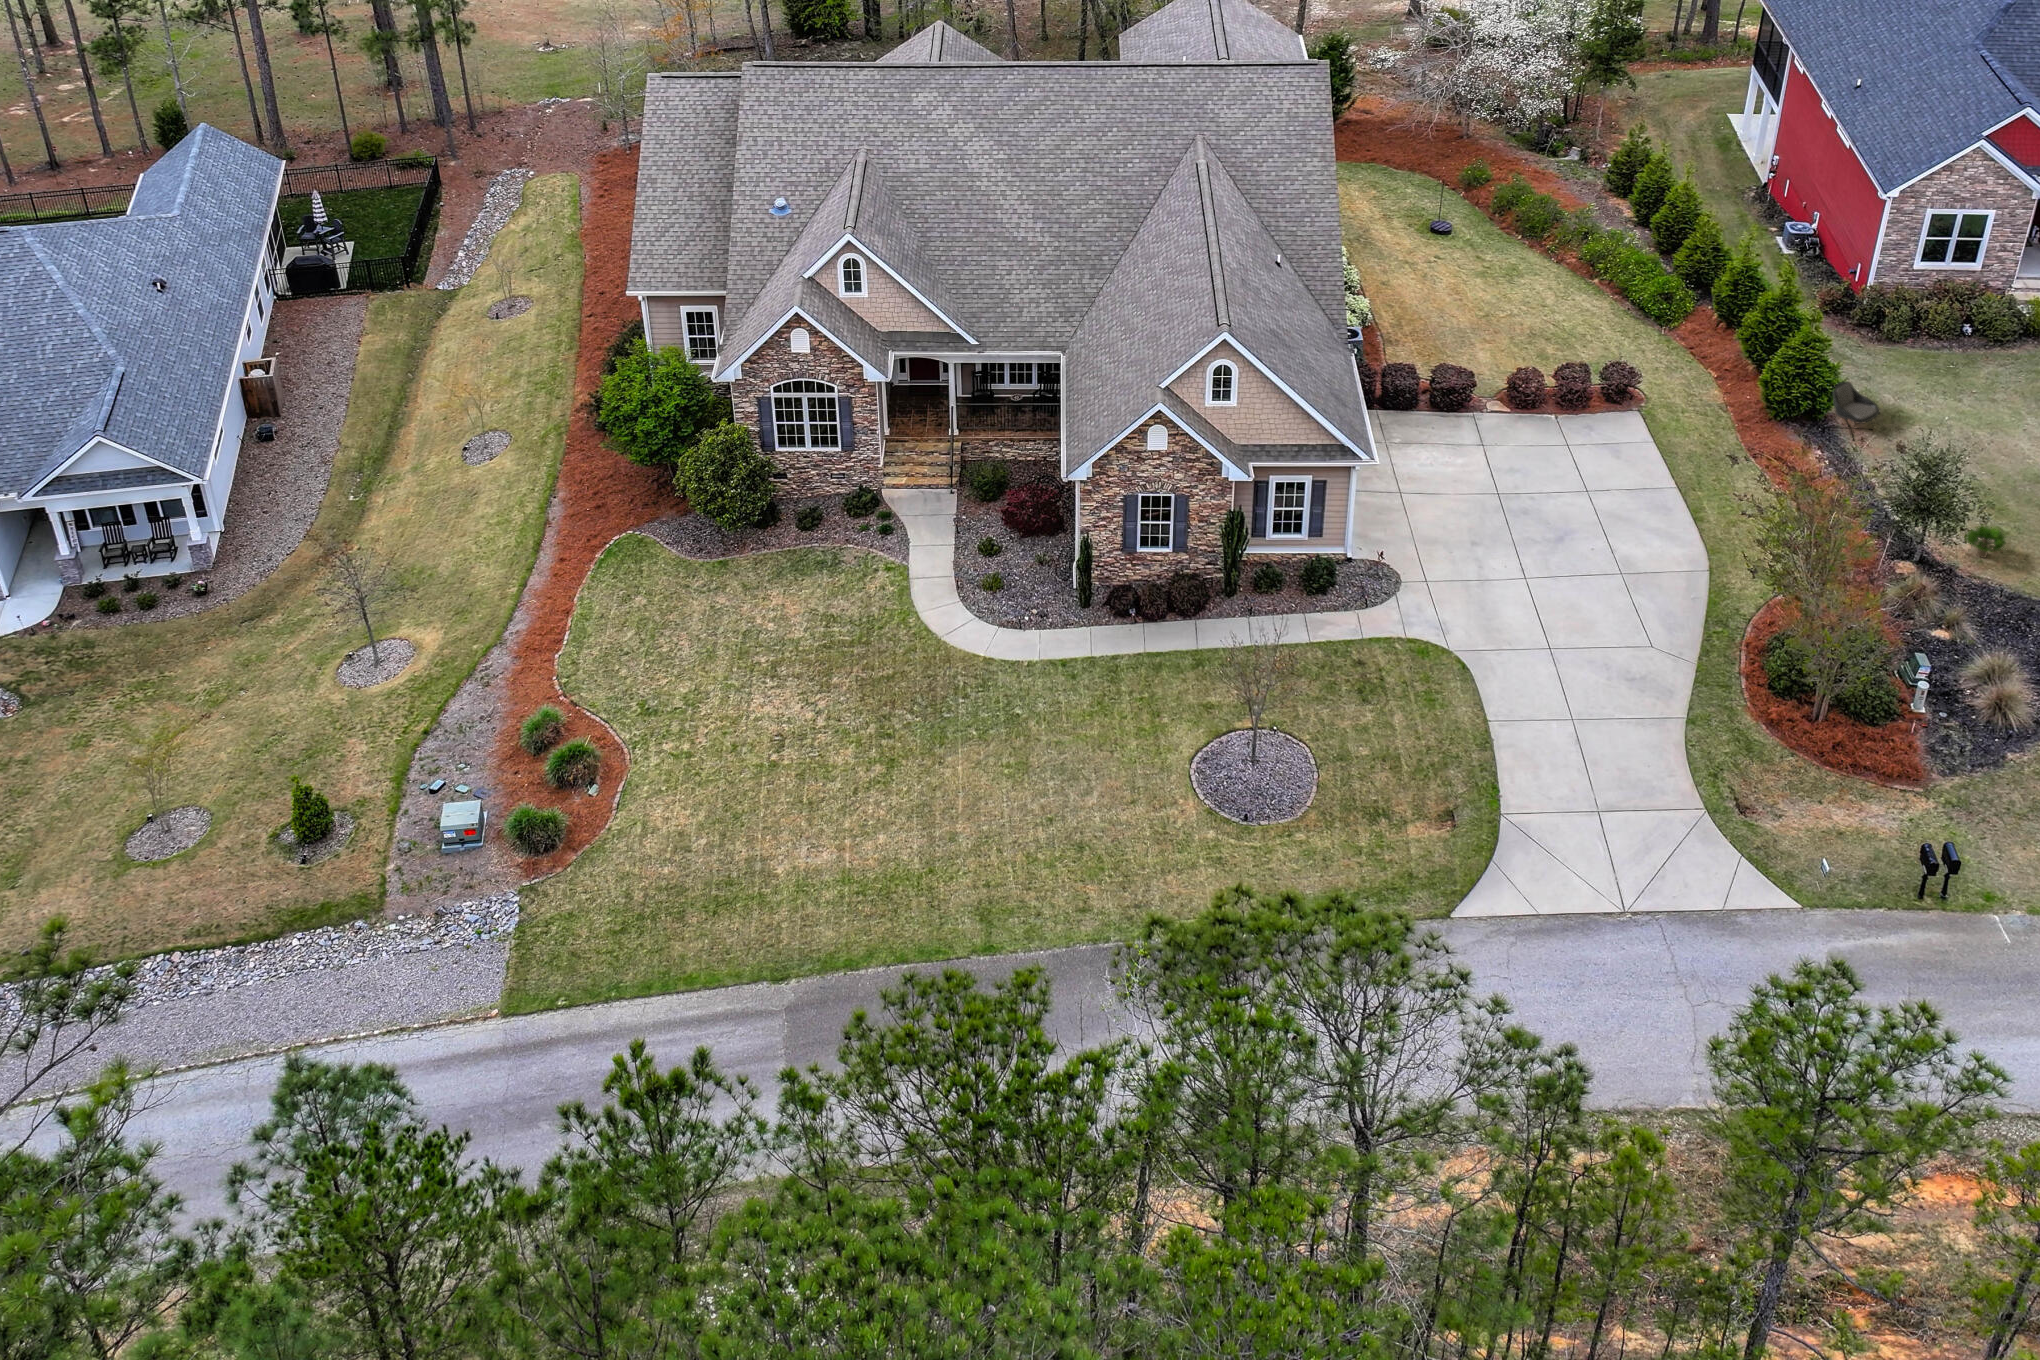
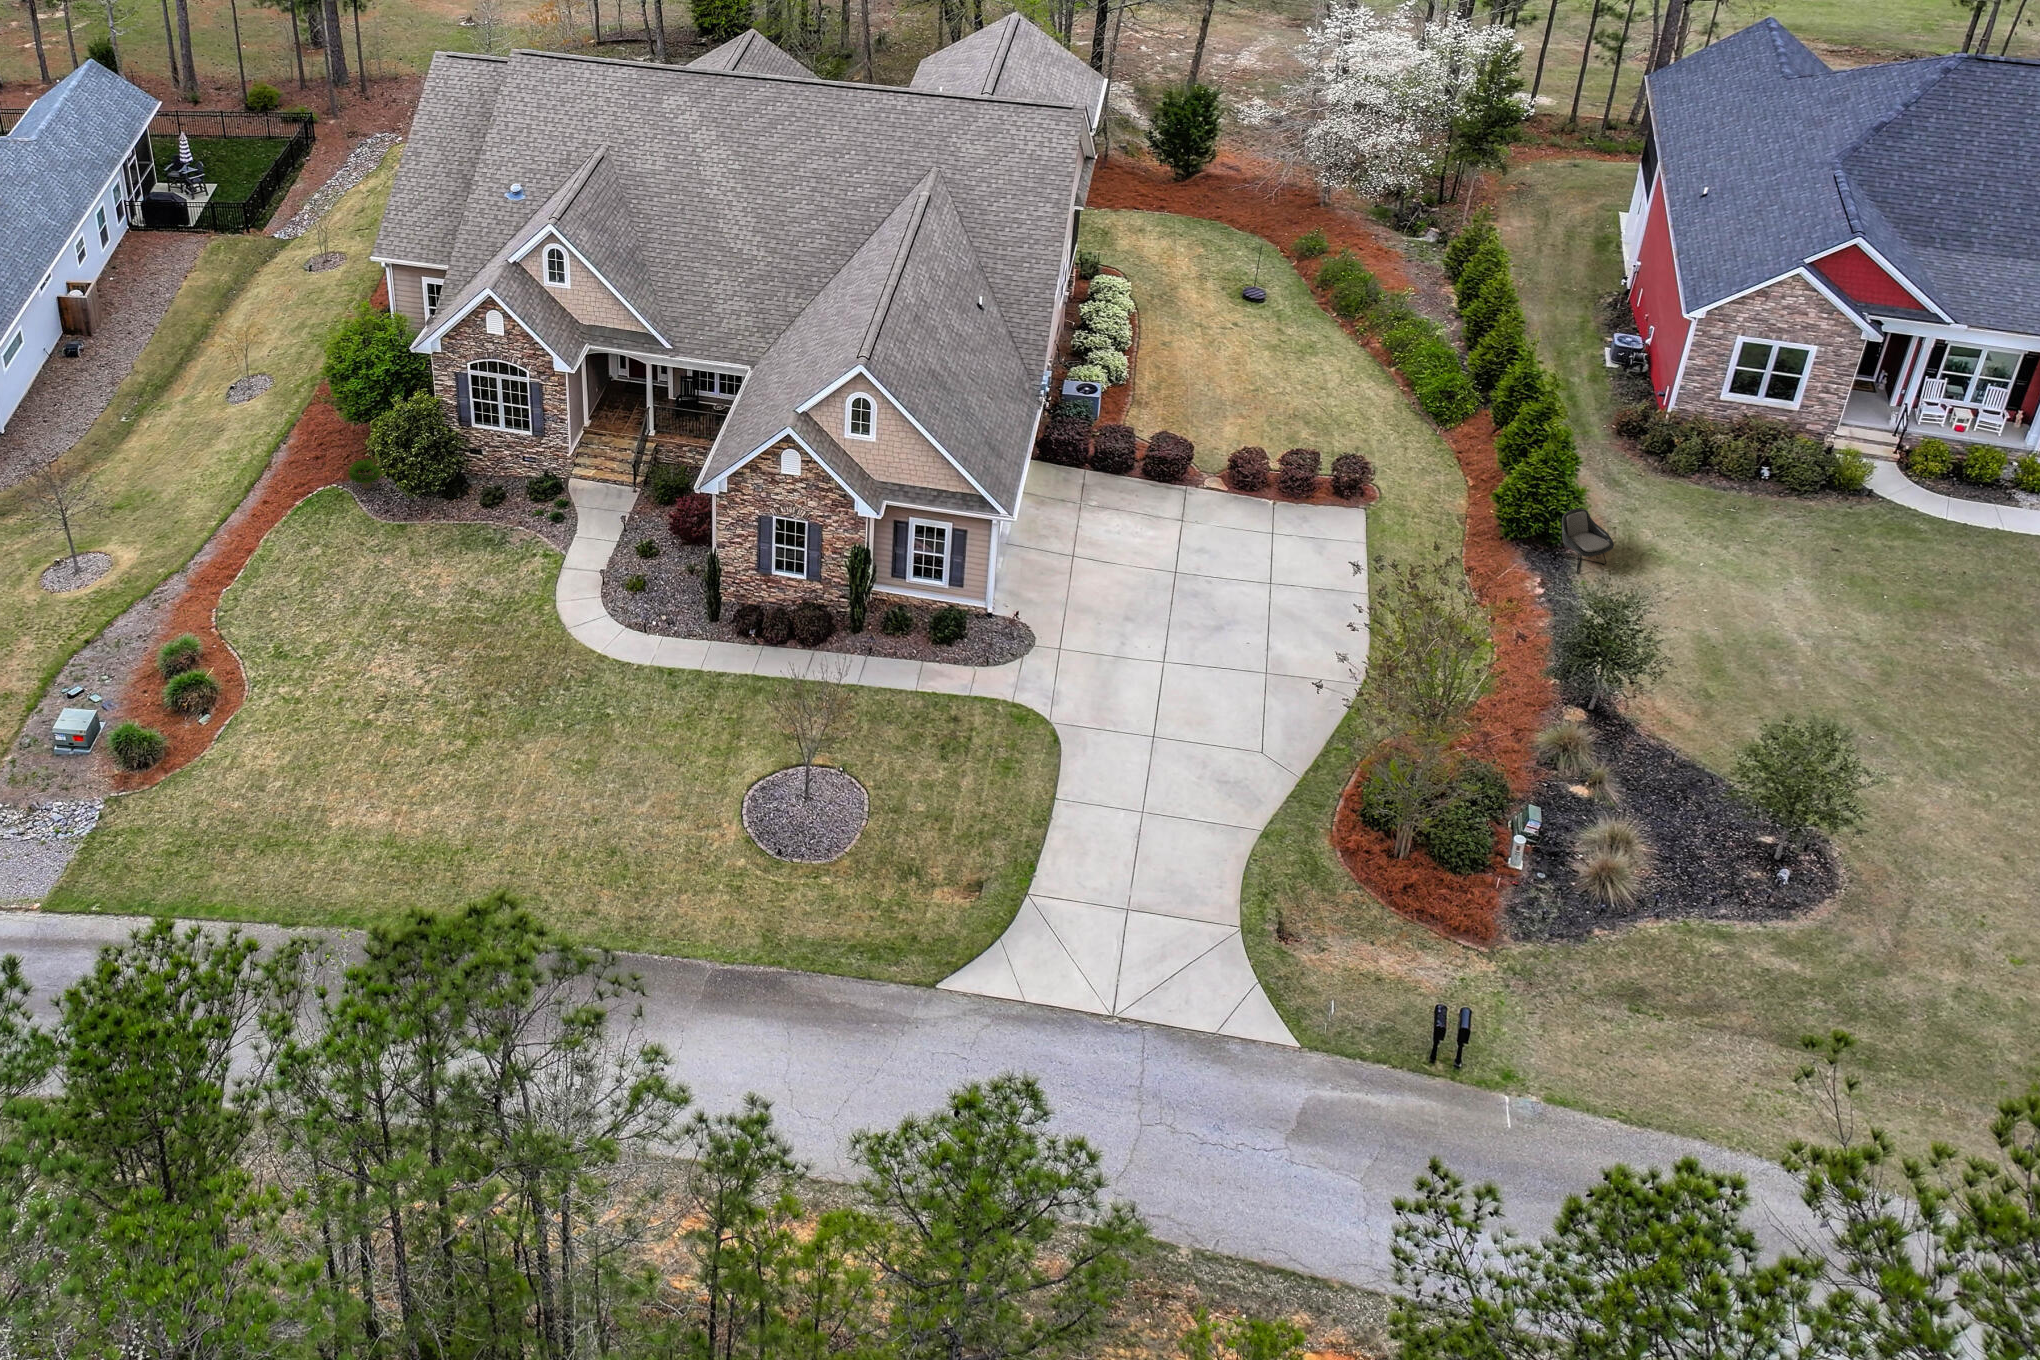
potted plant: present [1965,525,2006,558] -> present [349,459,382,489]

